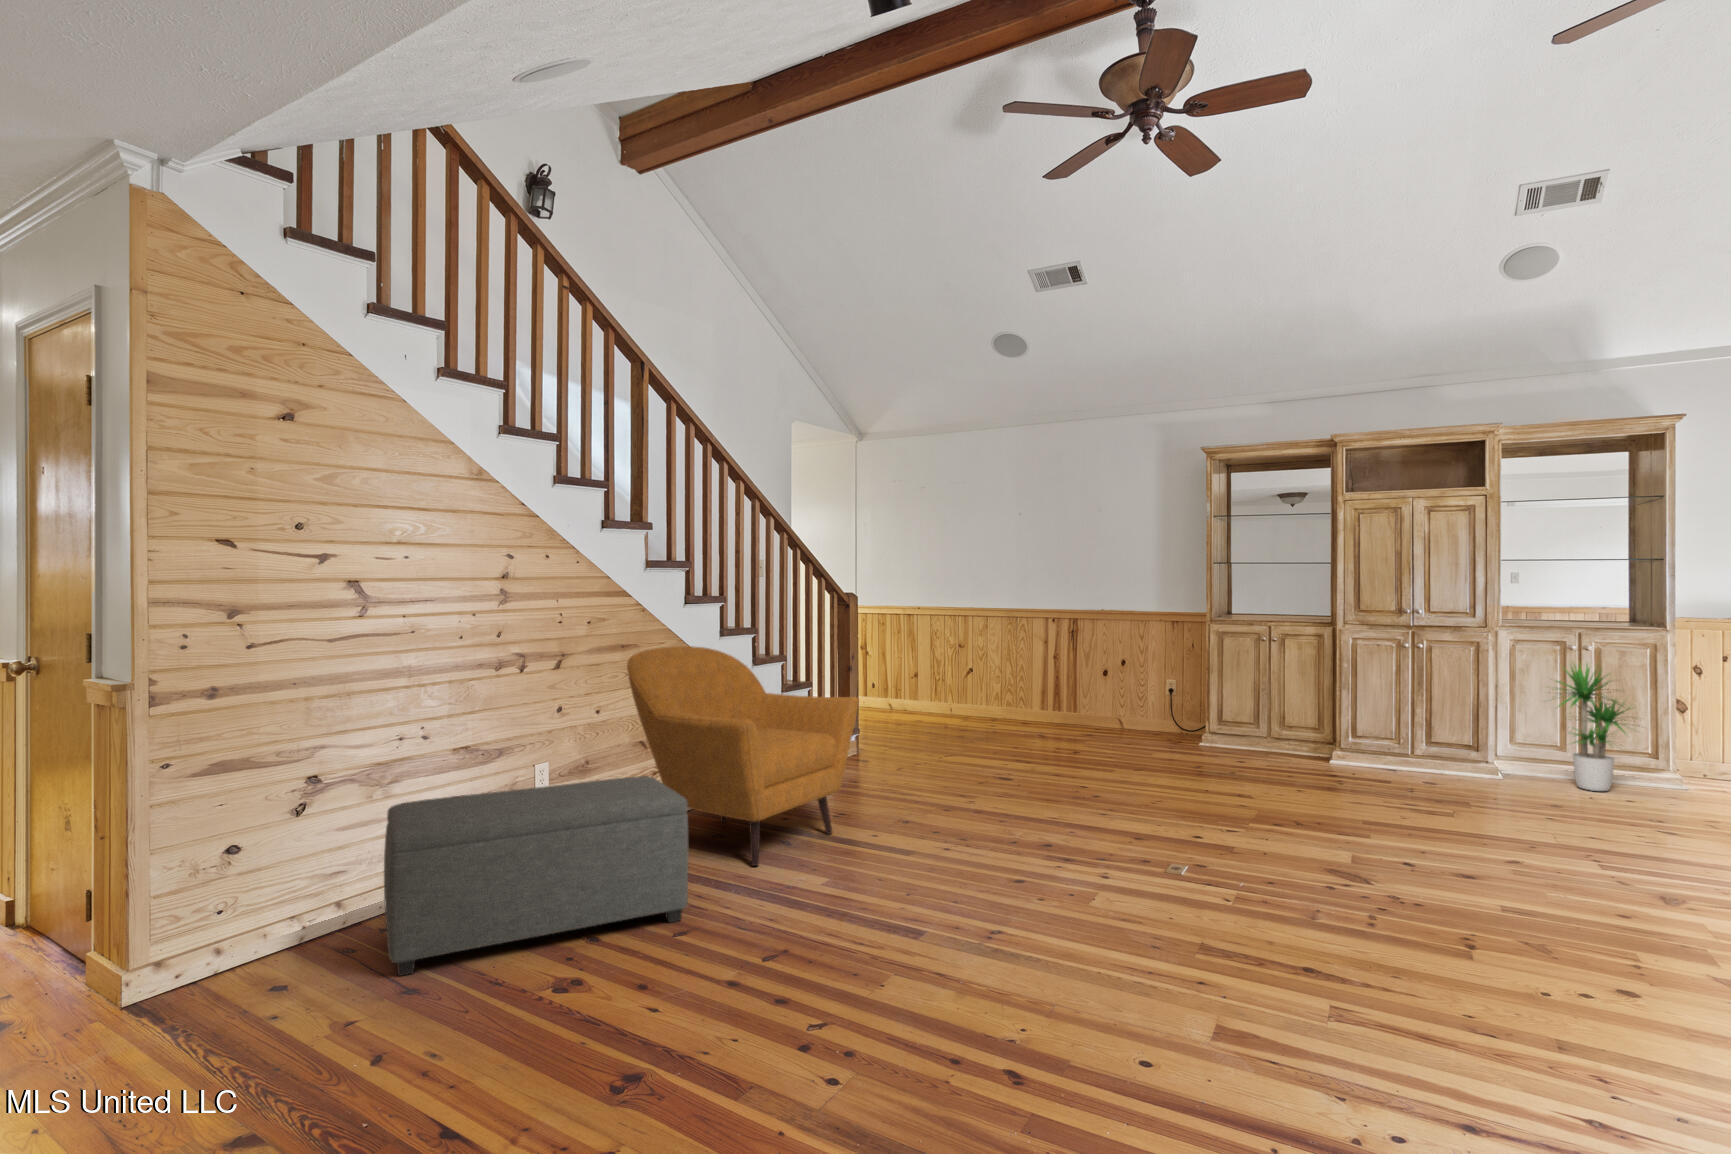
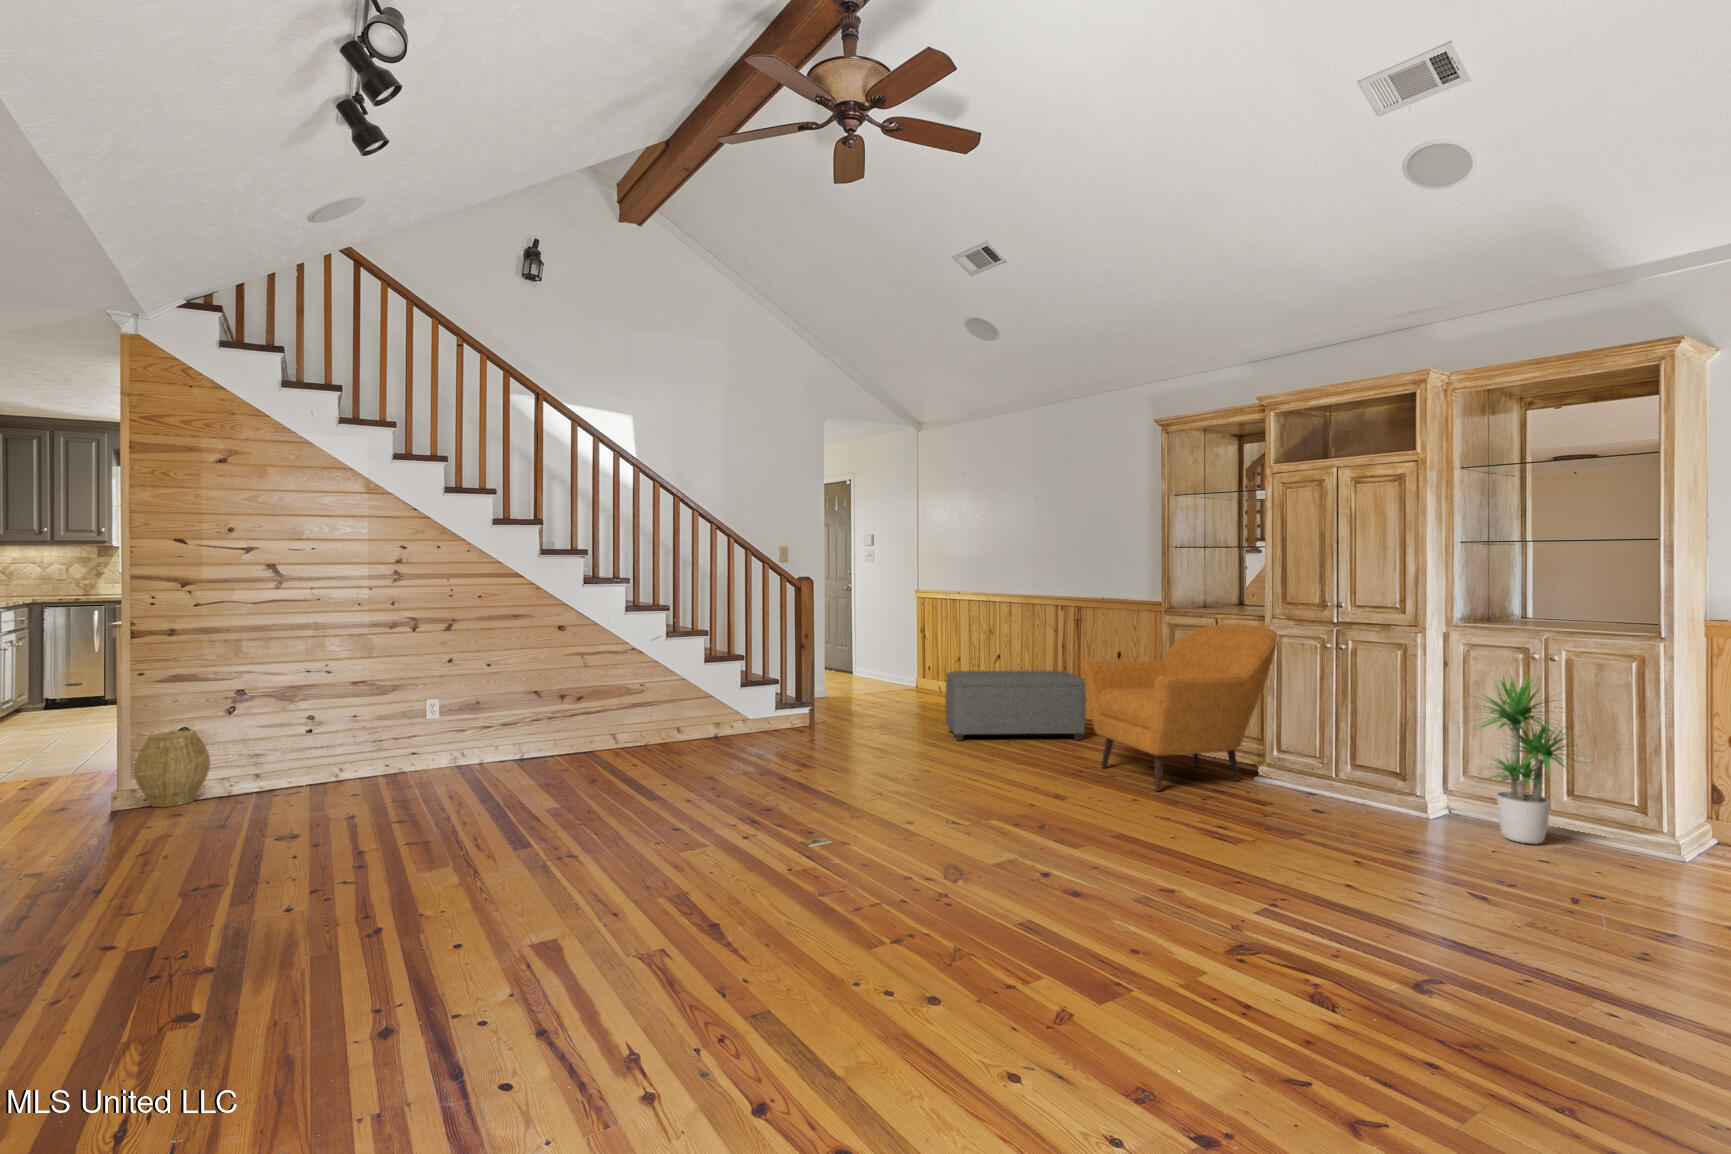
armchair: present [627,646,859,866] -> present [1081,624,1278,791]
ottoman: present [384,776,688,976] -> present [945,671,1086,741]
woven basket: none [204,855,323,992] -> present [134,730,210,807]

